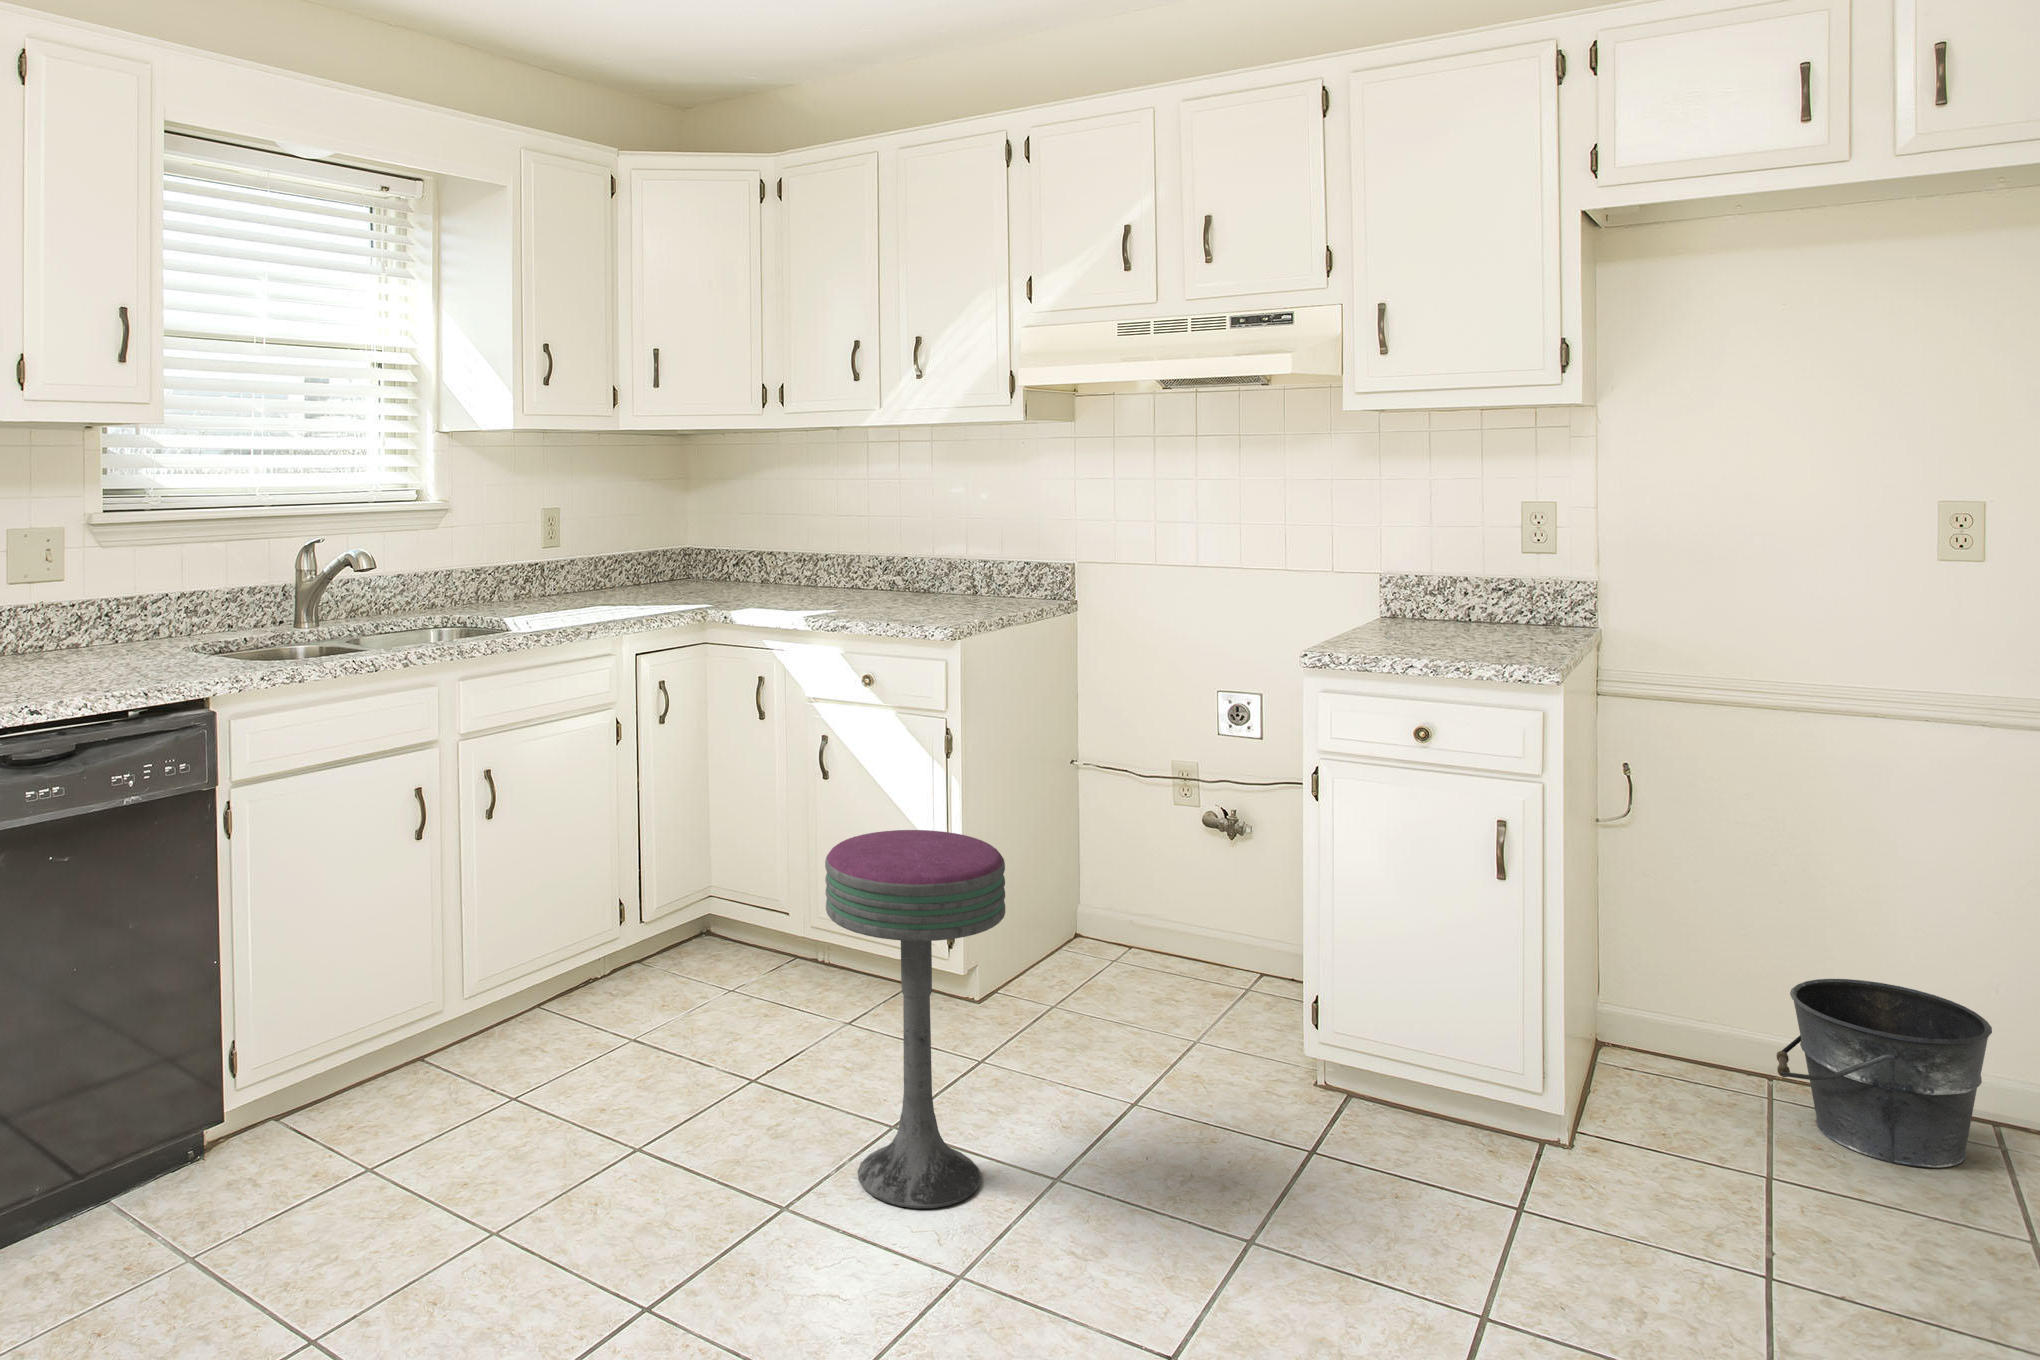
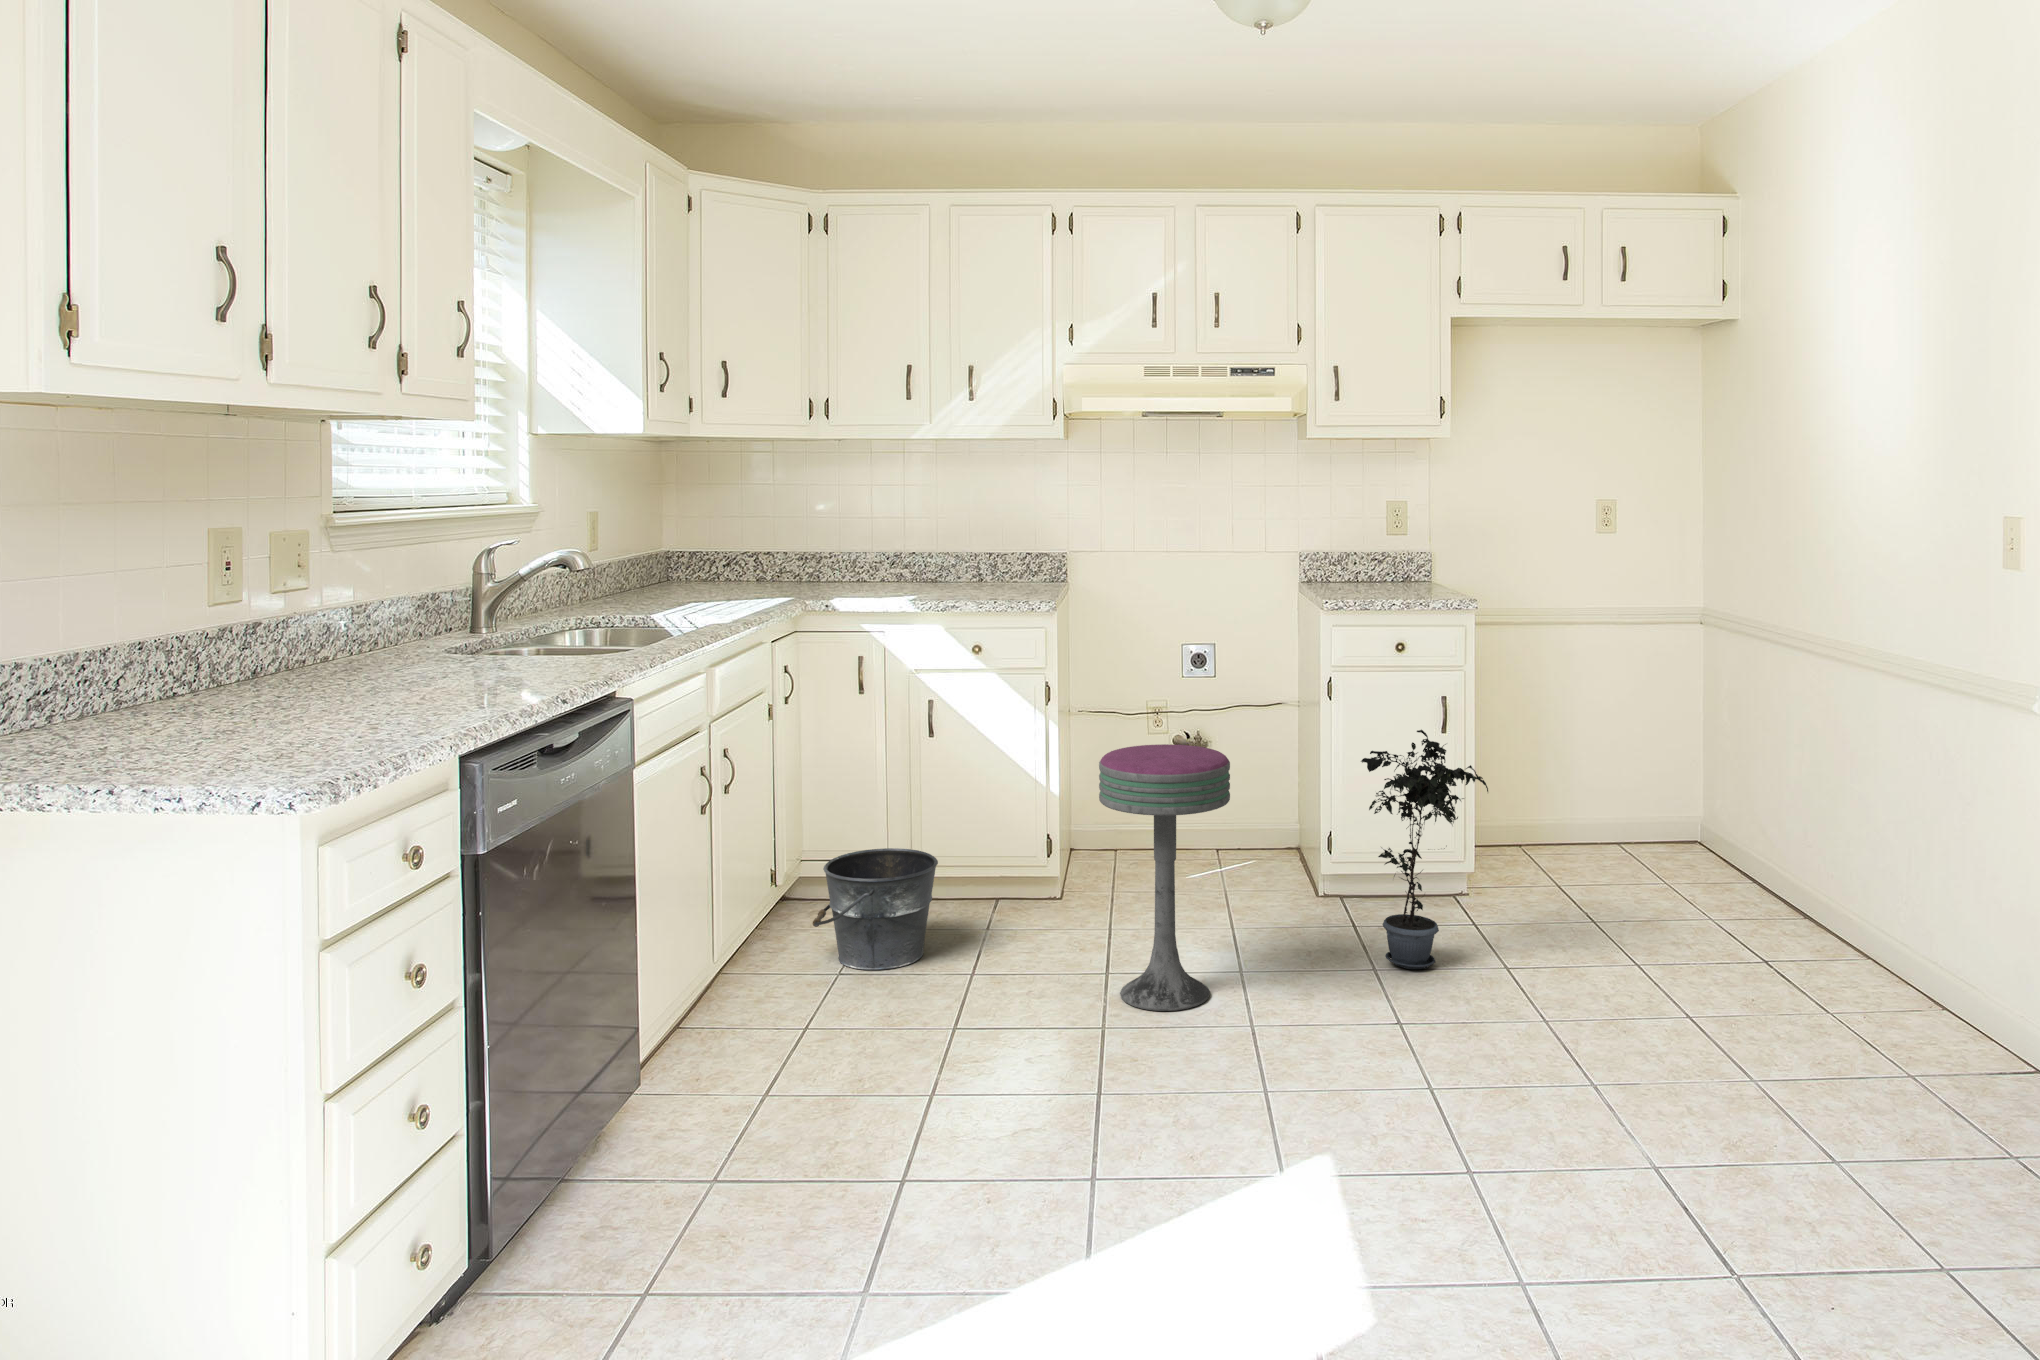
potted plant: none [1237,870,1409,1256] -> present [1361,730,1488,969]
bucket: present [1776,979,1992,1168] -> present [813,848,938,970]

